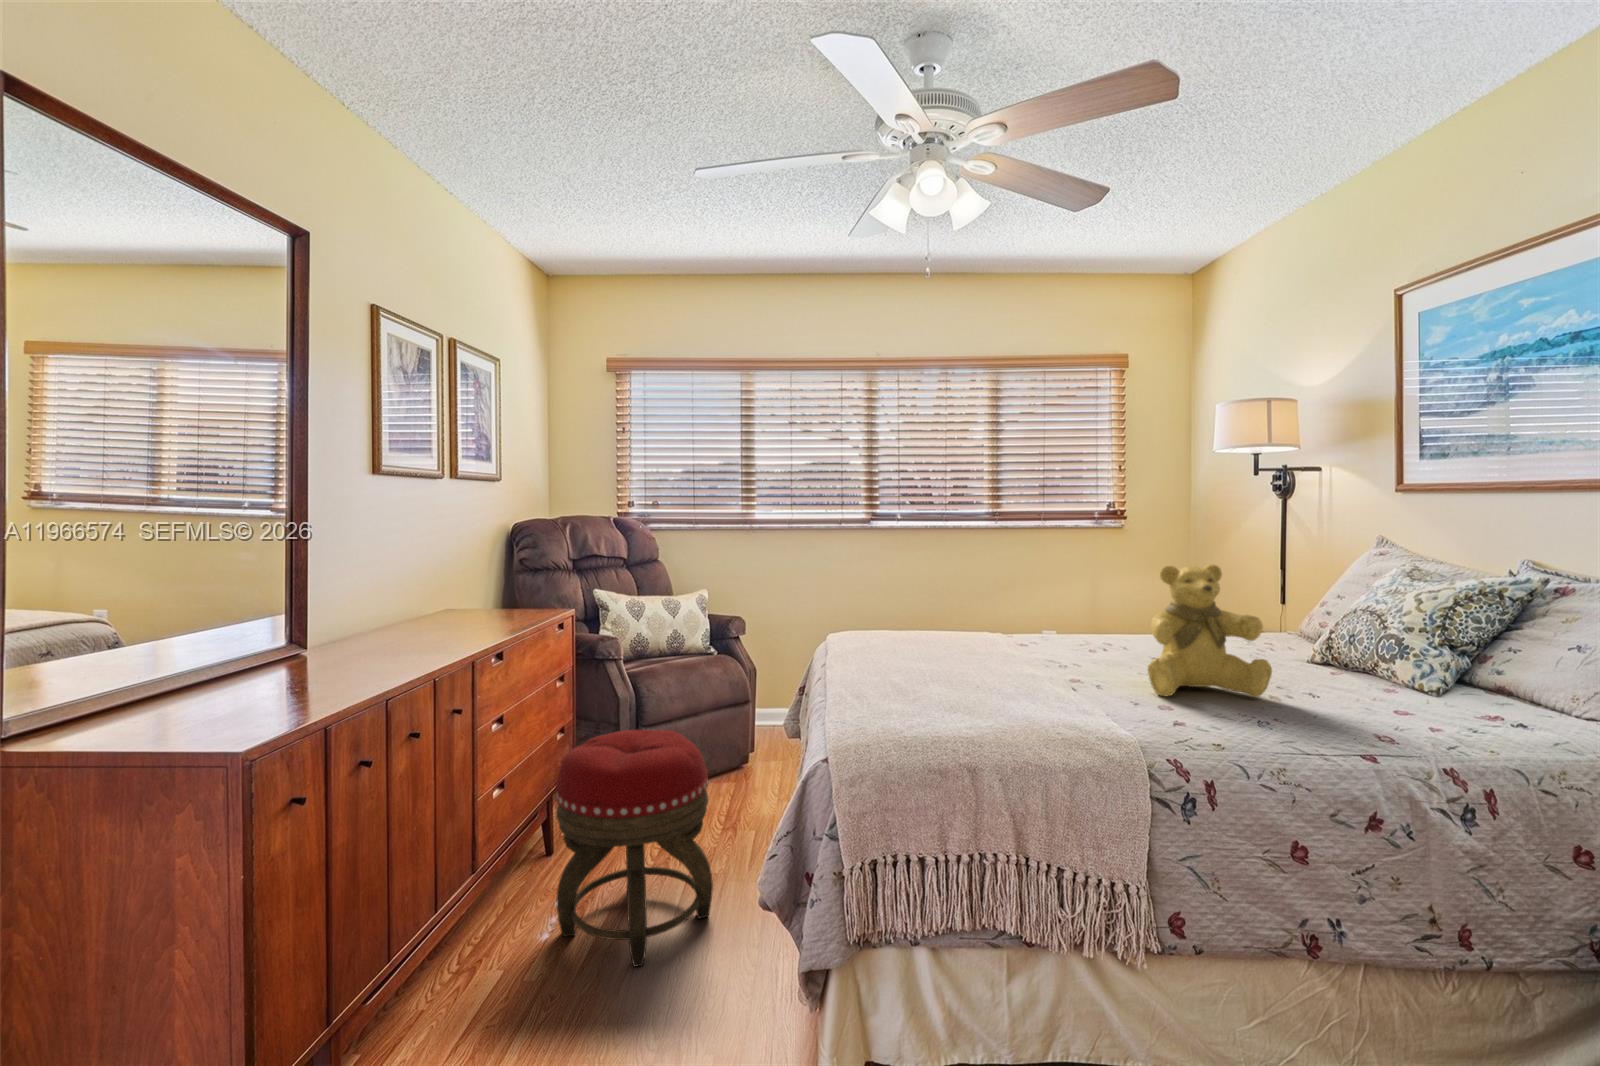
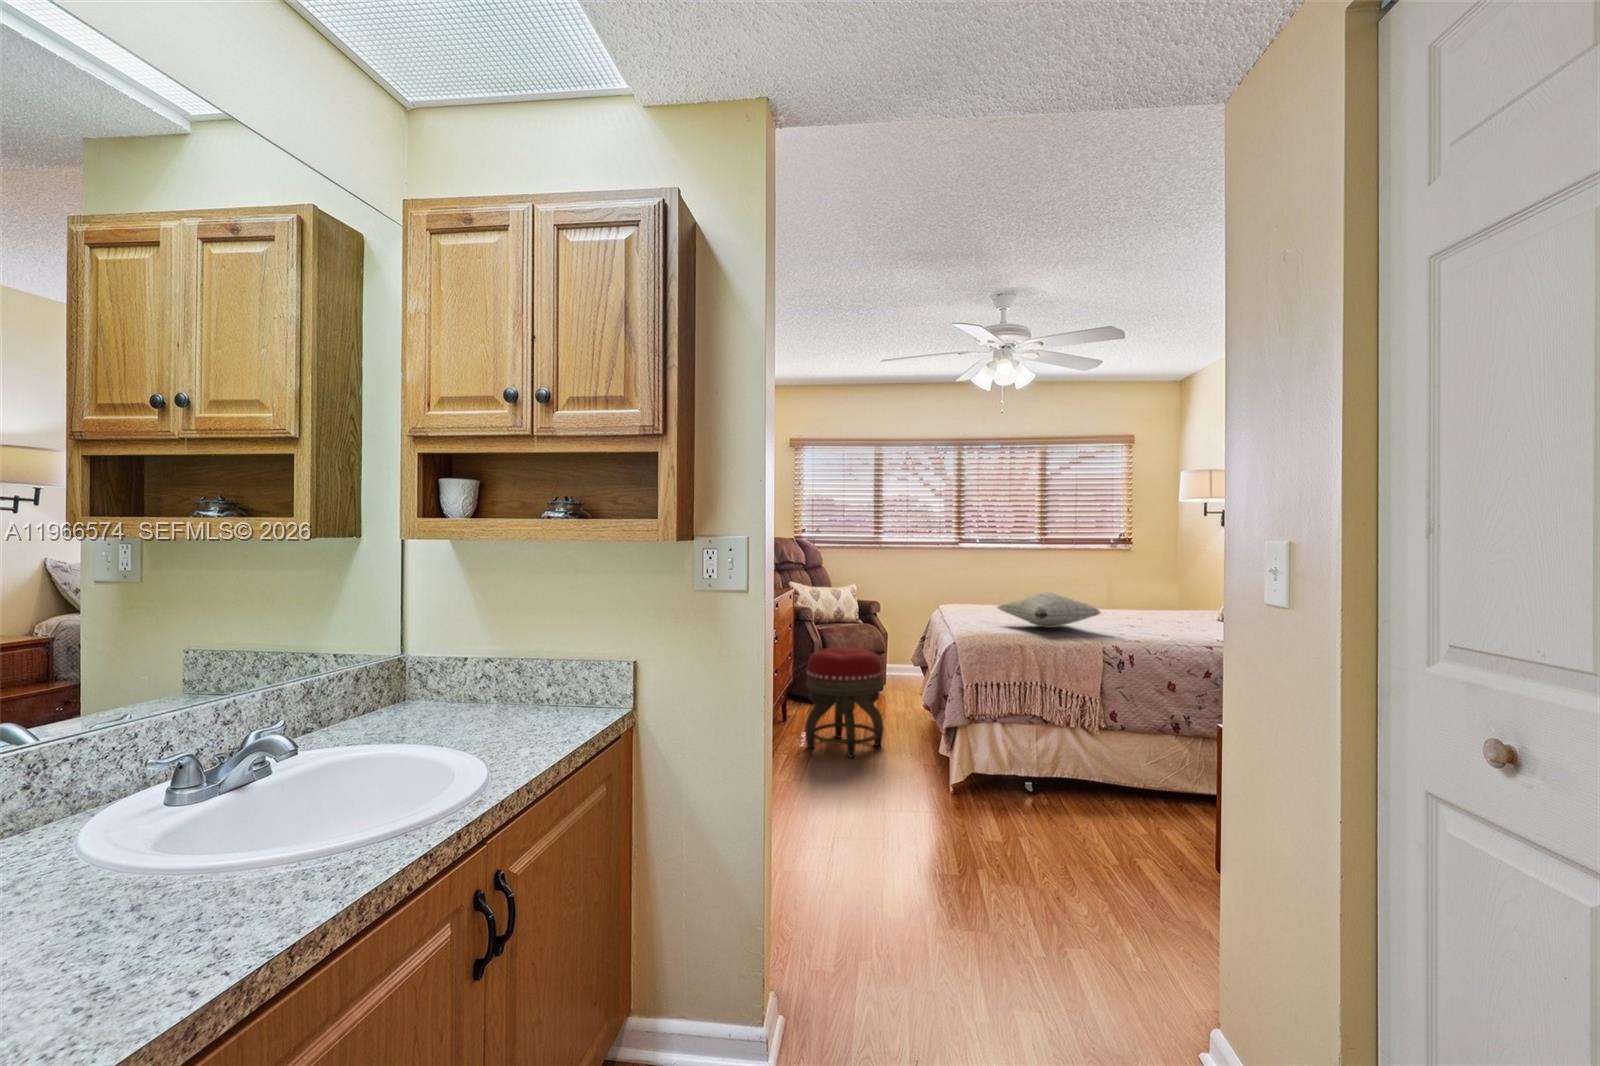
teddy bear: present [1148,565,1272,697] -> none [1115,563,1180,630]
pillow: none [919,630,1133,702] -> present [997,592,1100,628]

